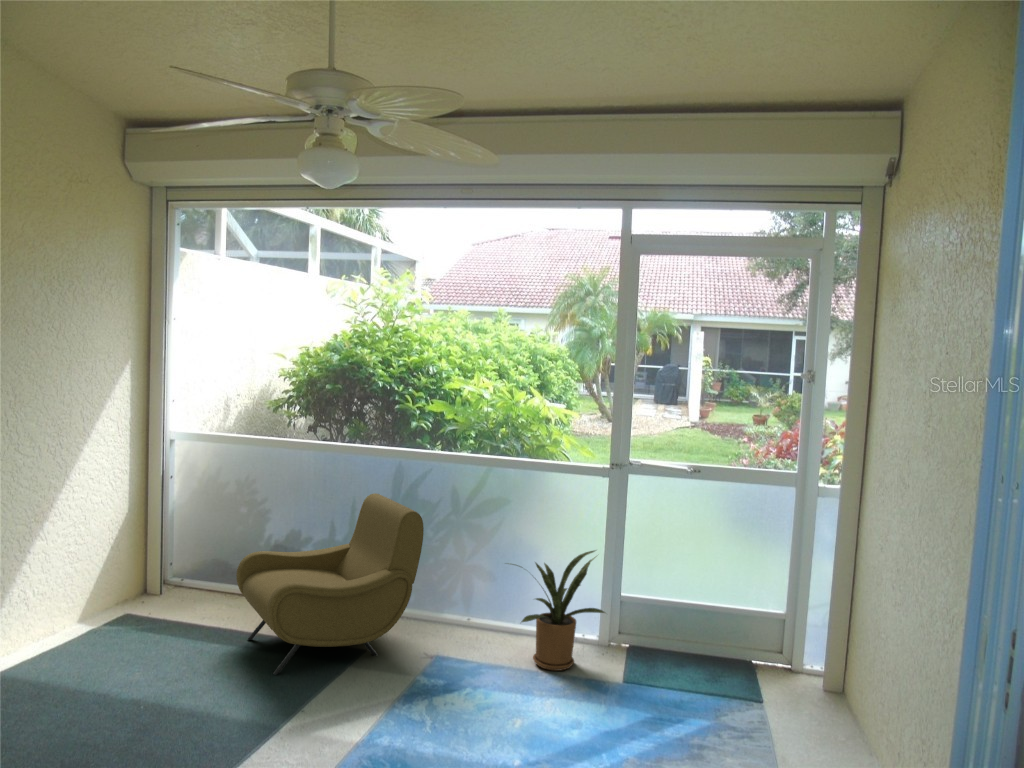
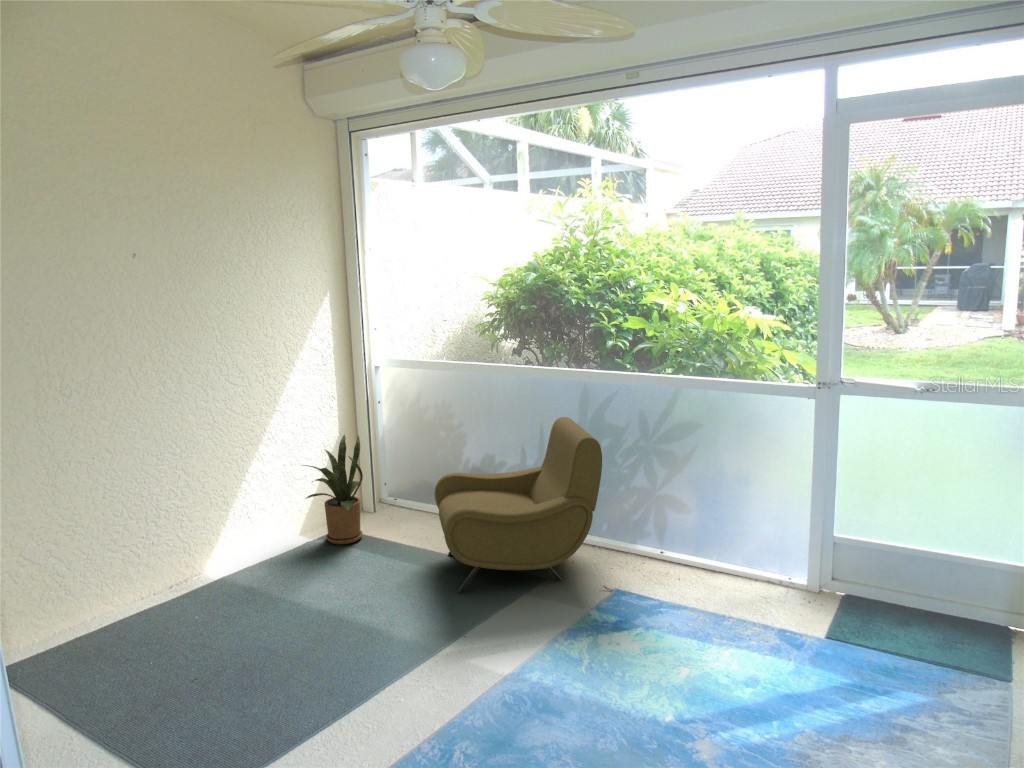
house plant: present [512,550,605,671] -> present [303,435,363,544]

